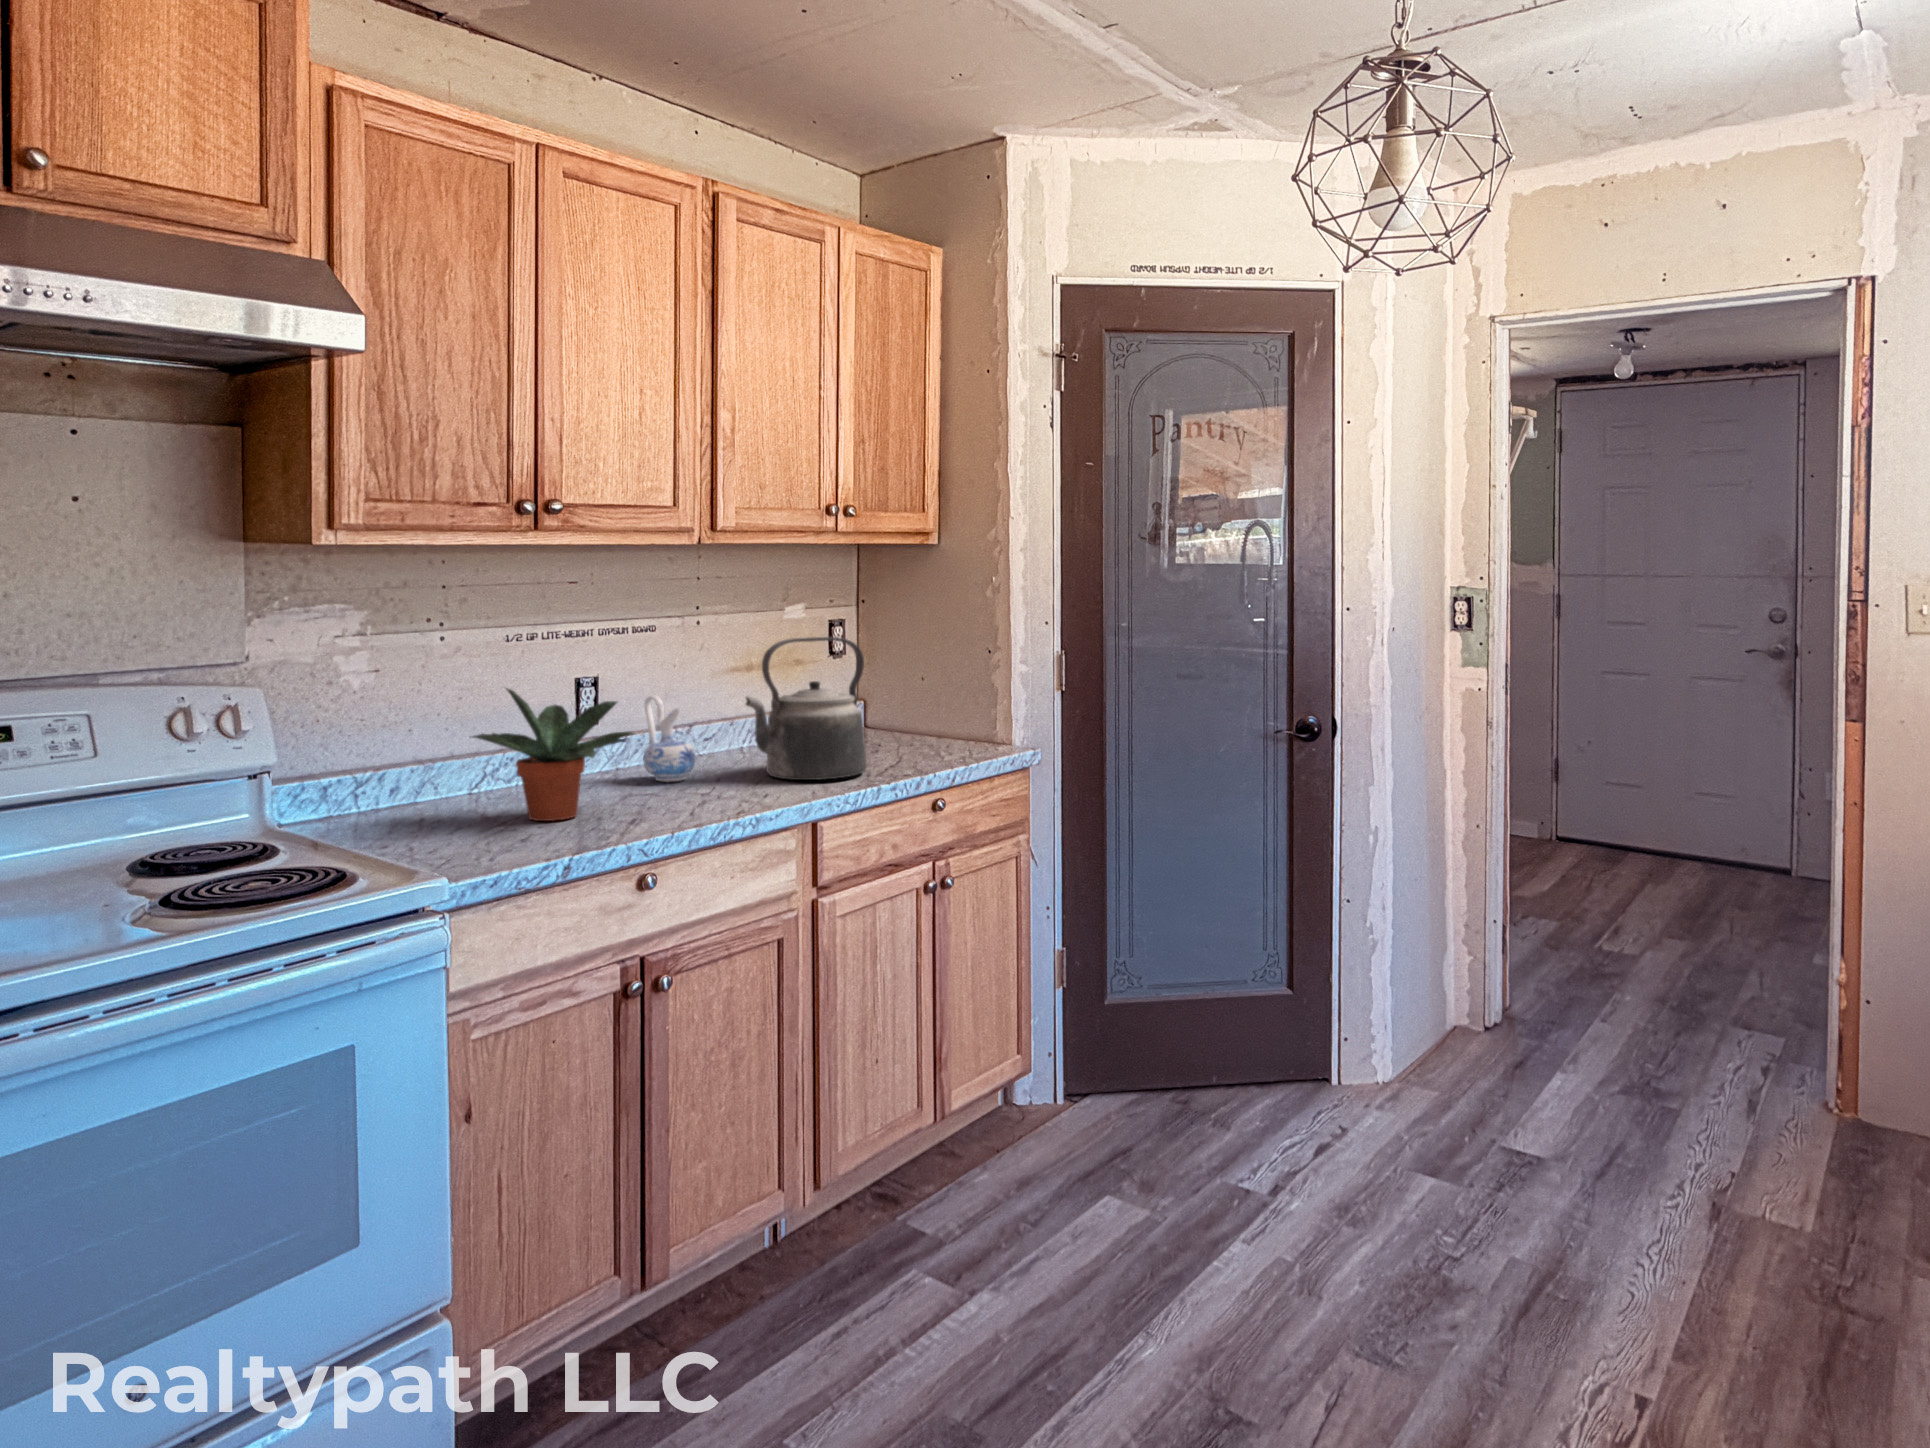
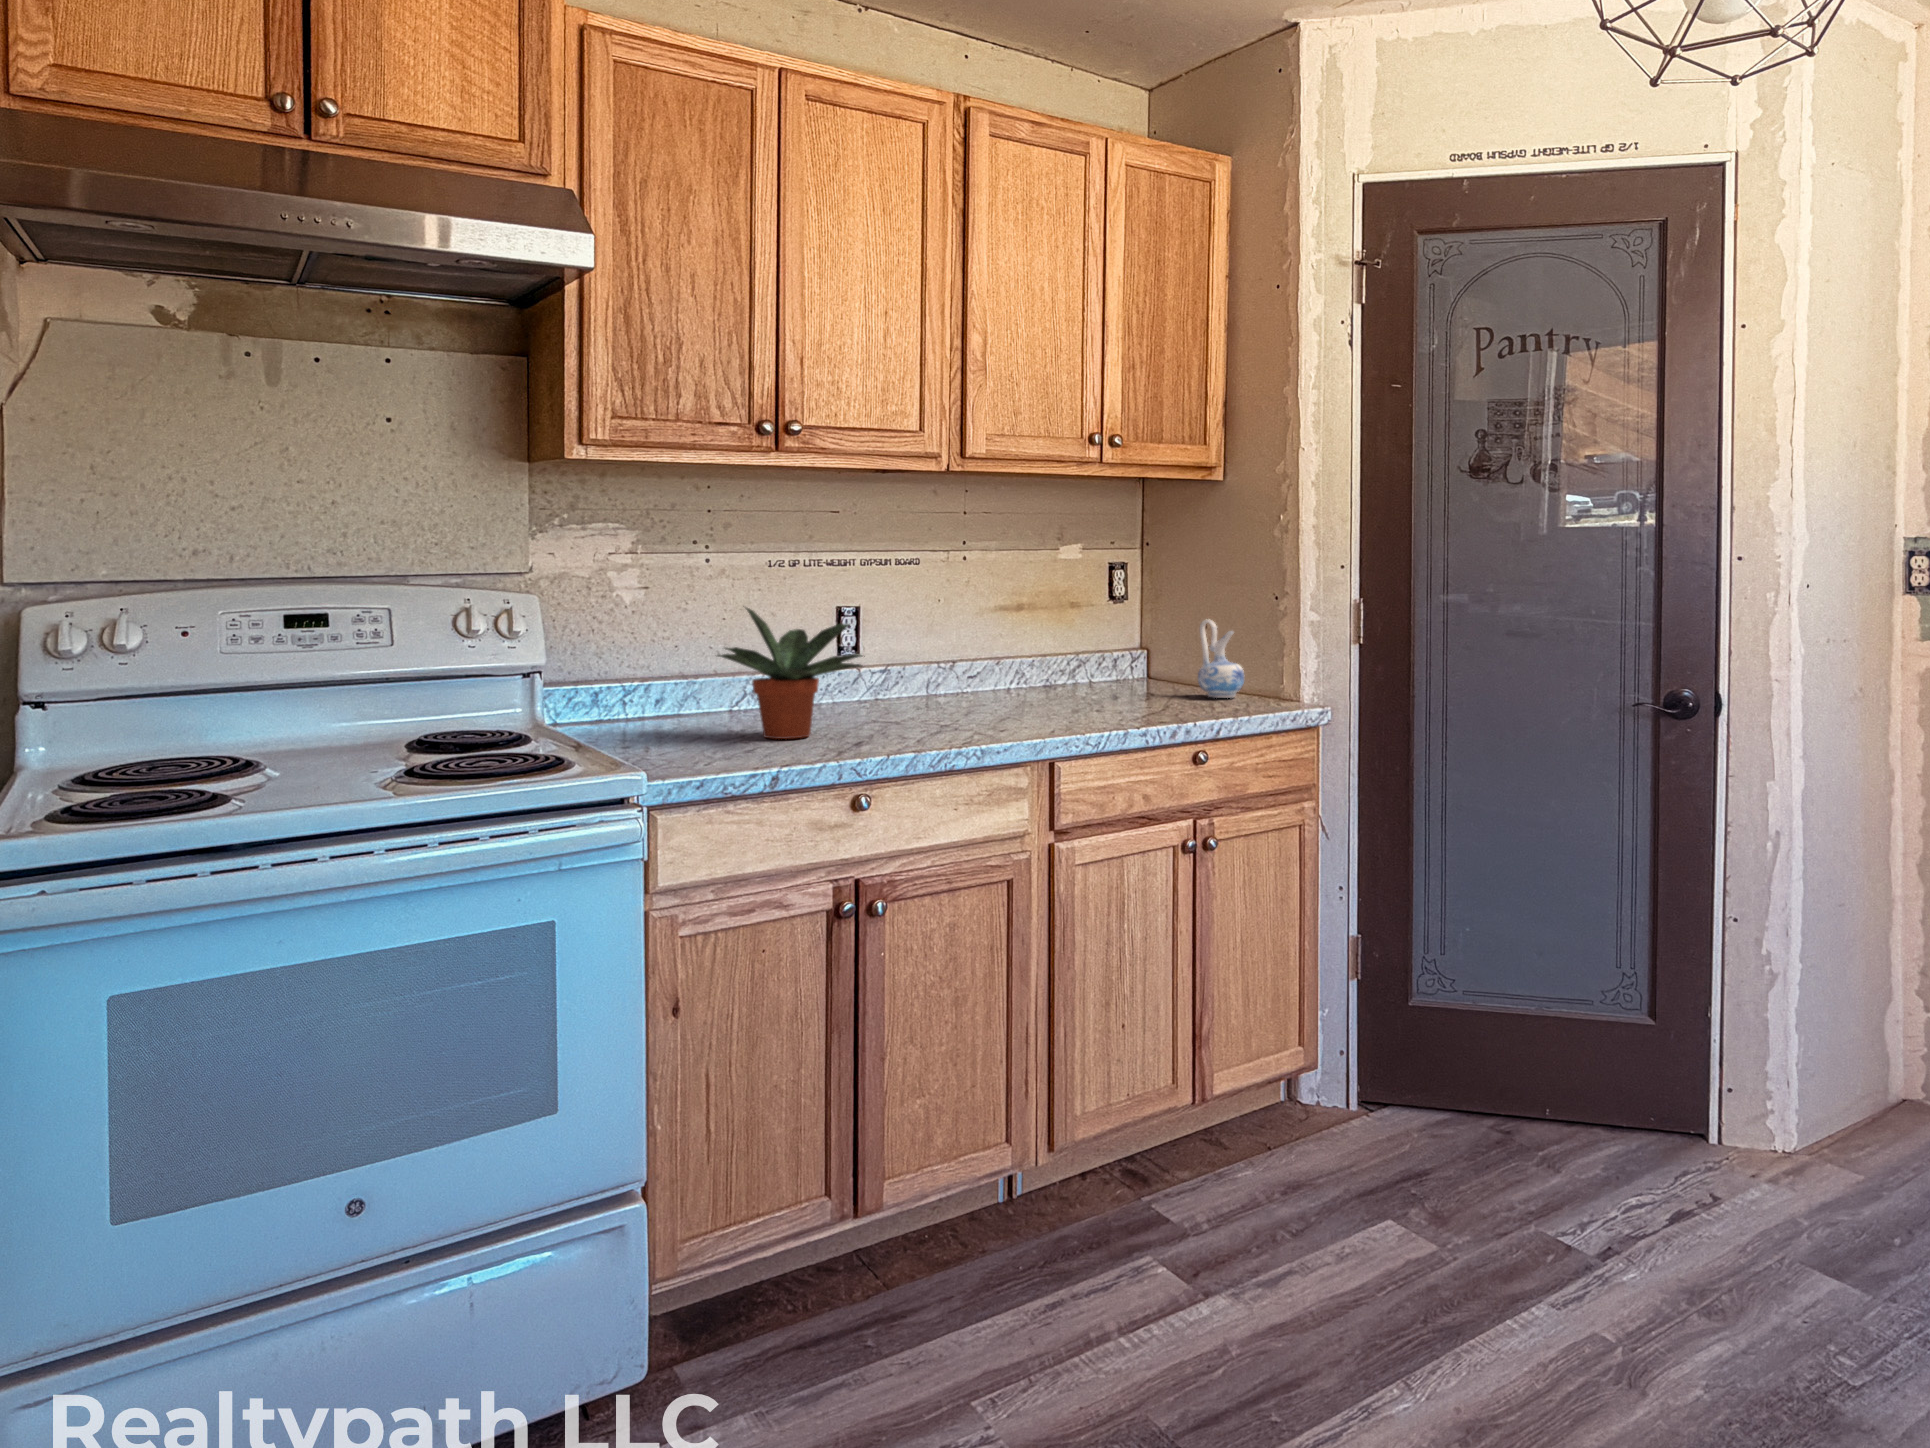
kettle: present [746,637,867,780] -> none [993,570,1123,719]
ceramic pitcher: present [643,695,696,782] -> present [1198,619,1244,698]

